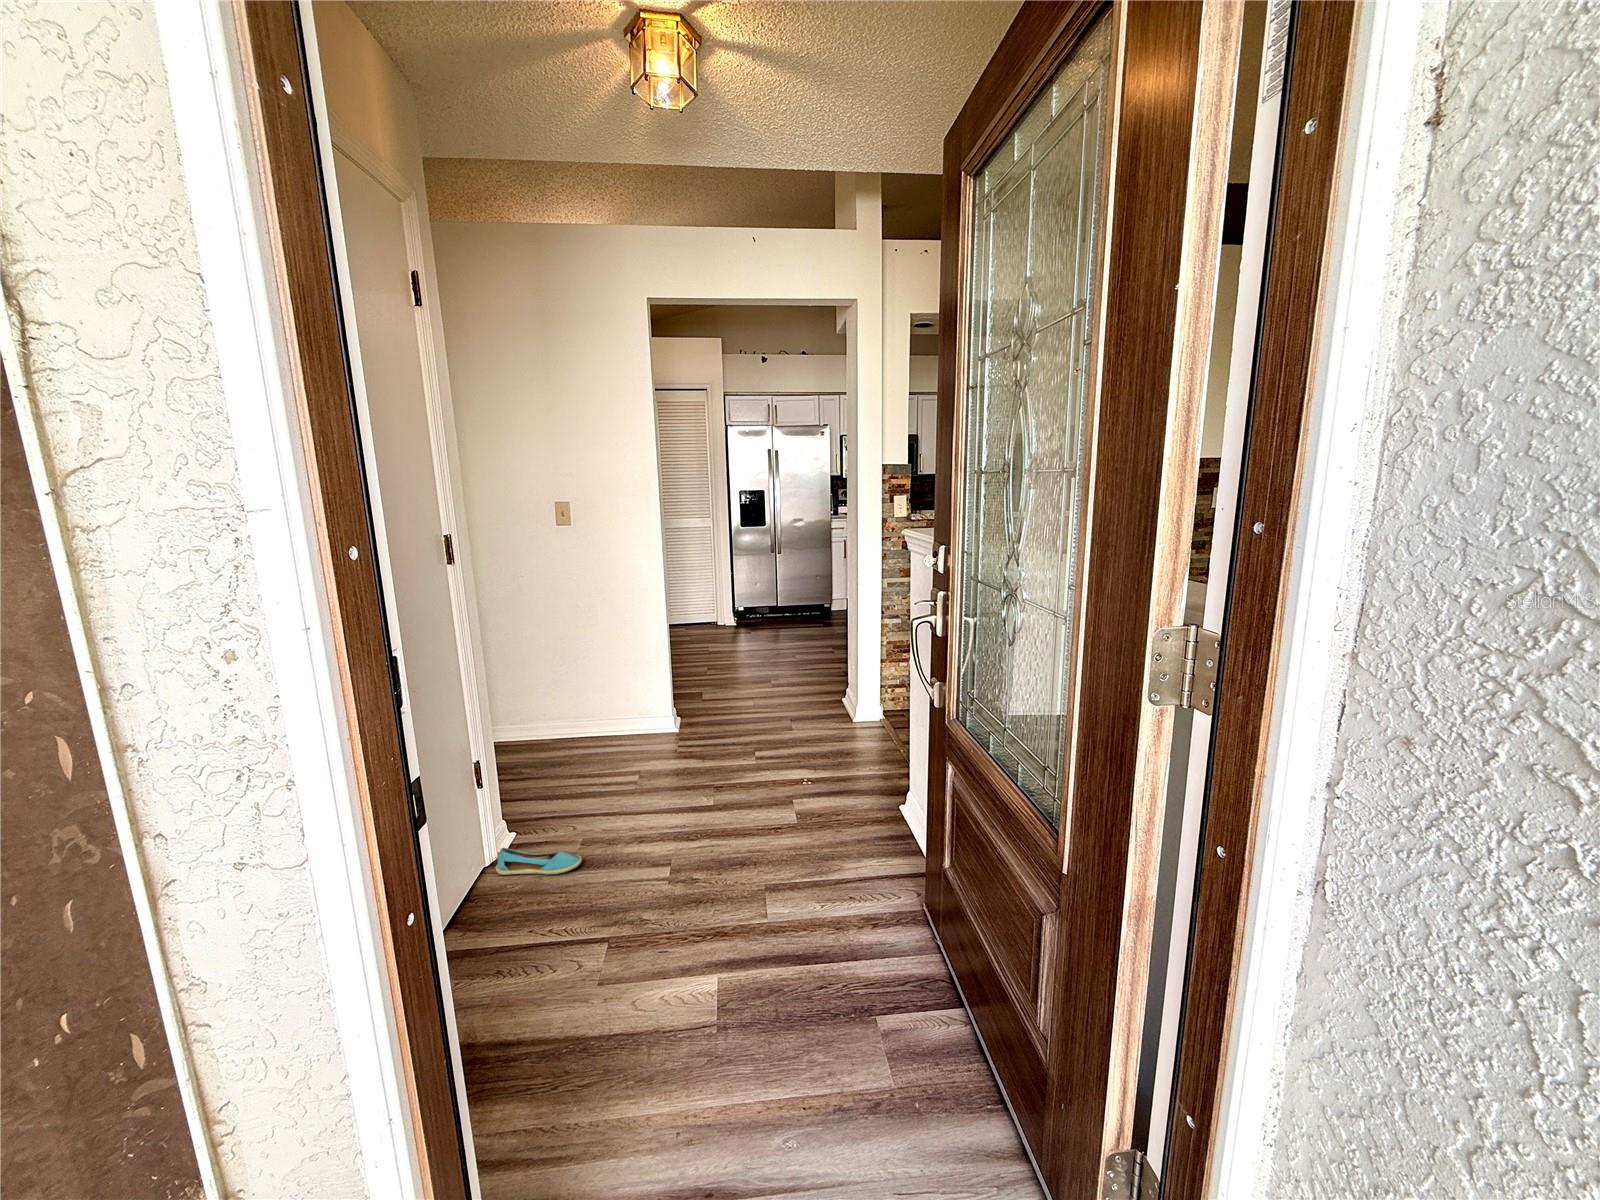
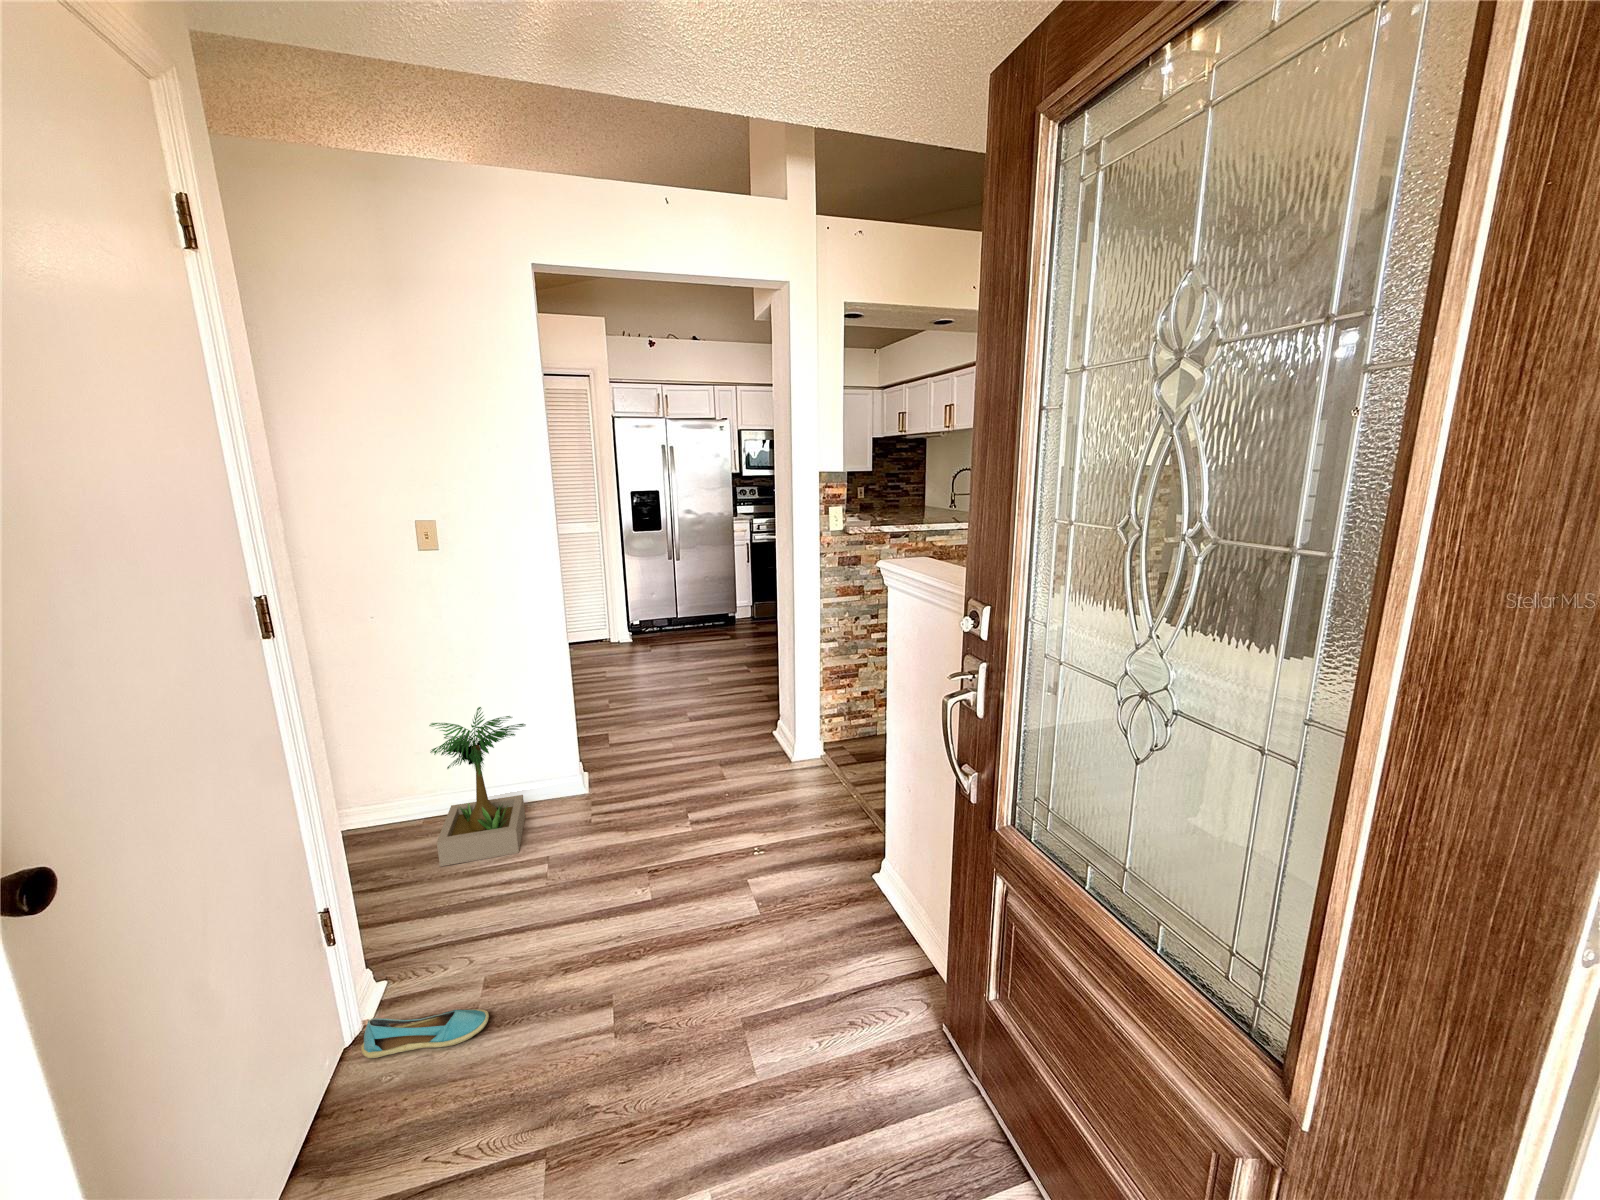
potted plant: none [552,649,637,770] -> present [429,707,525,866]

